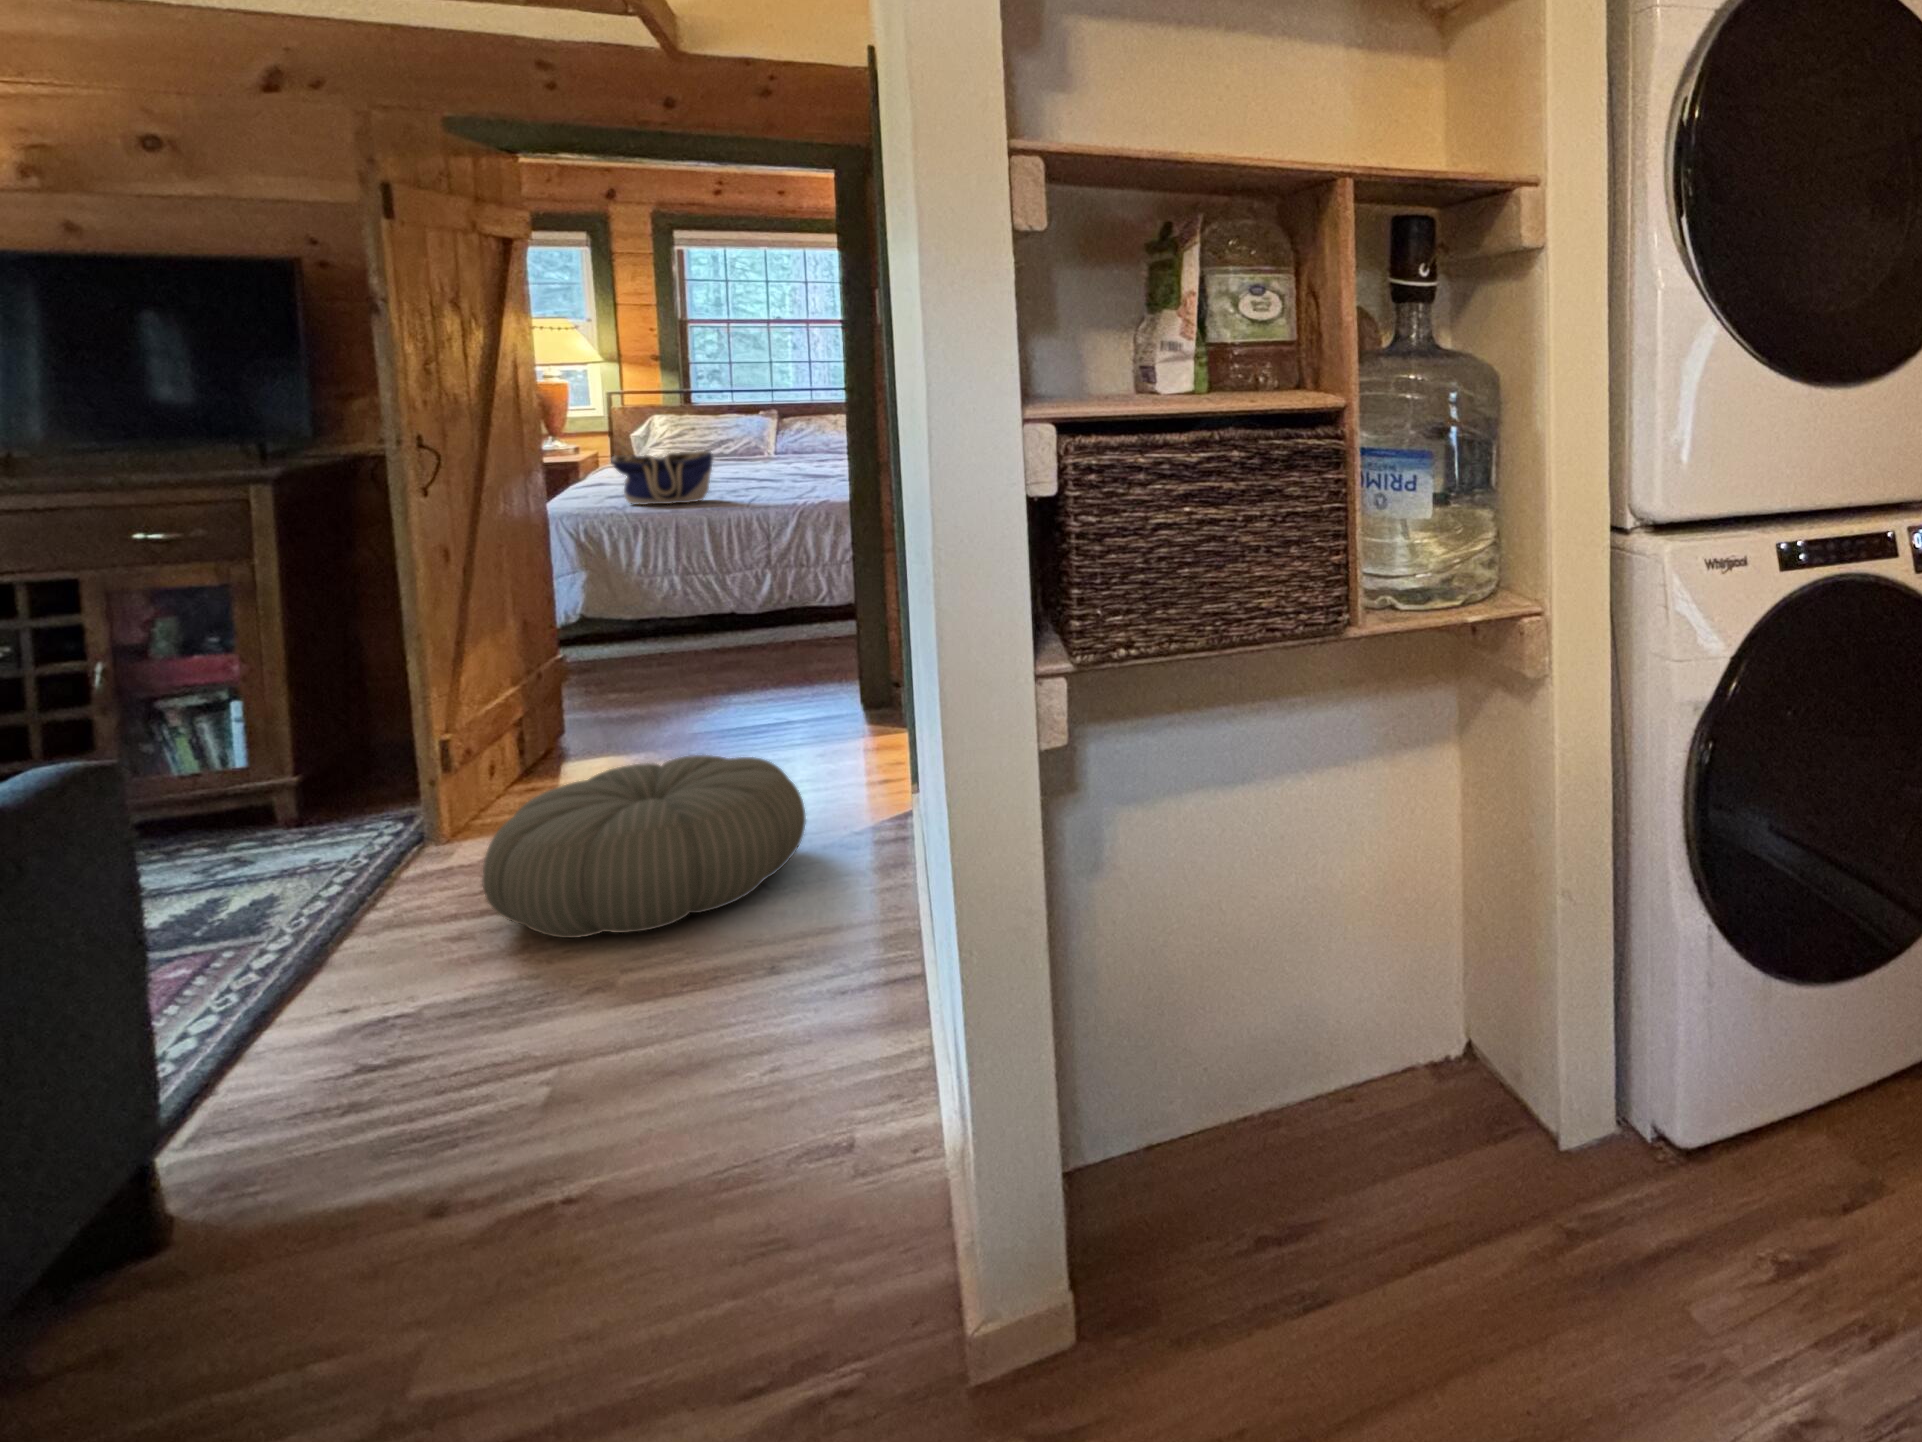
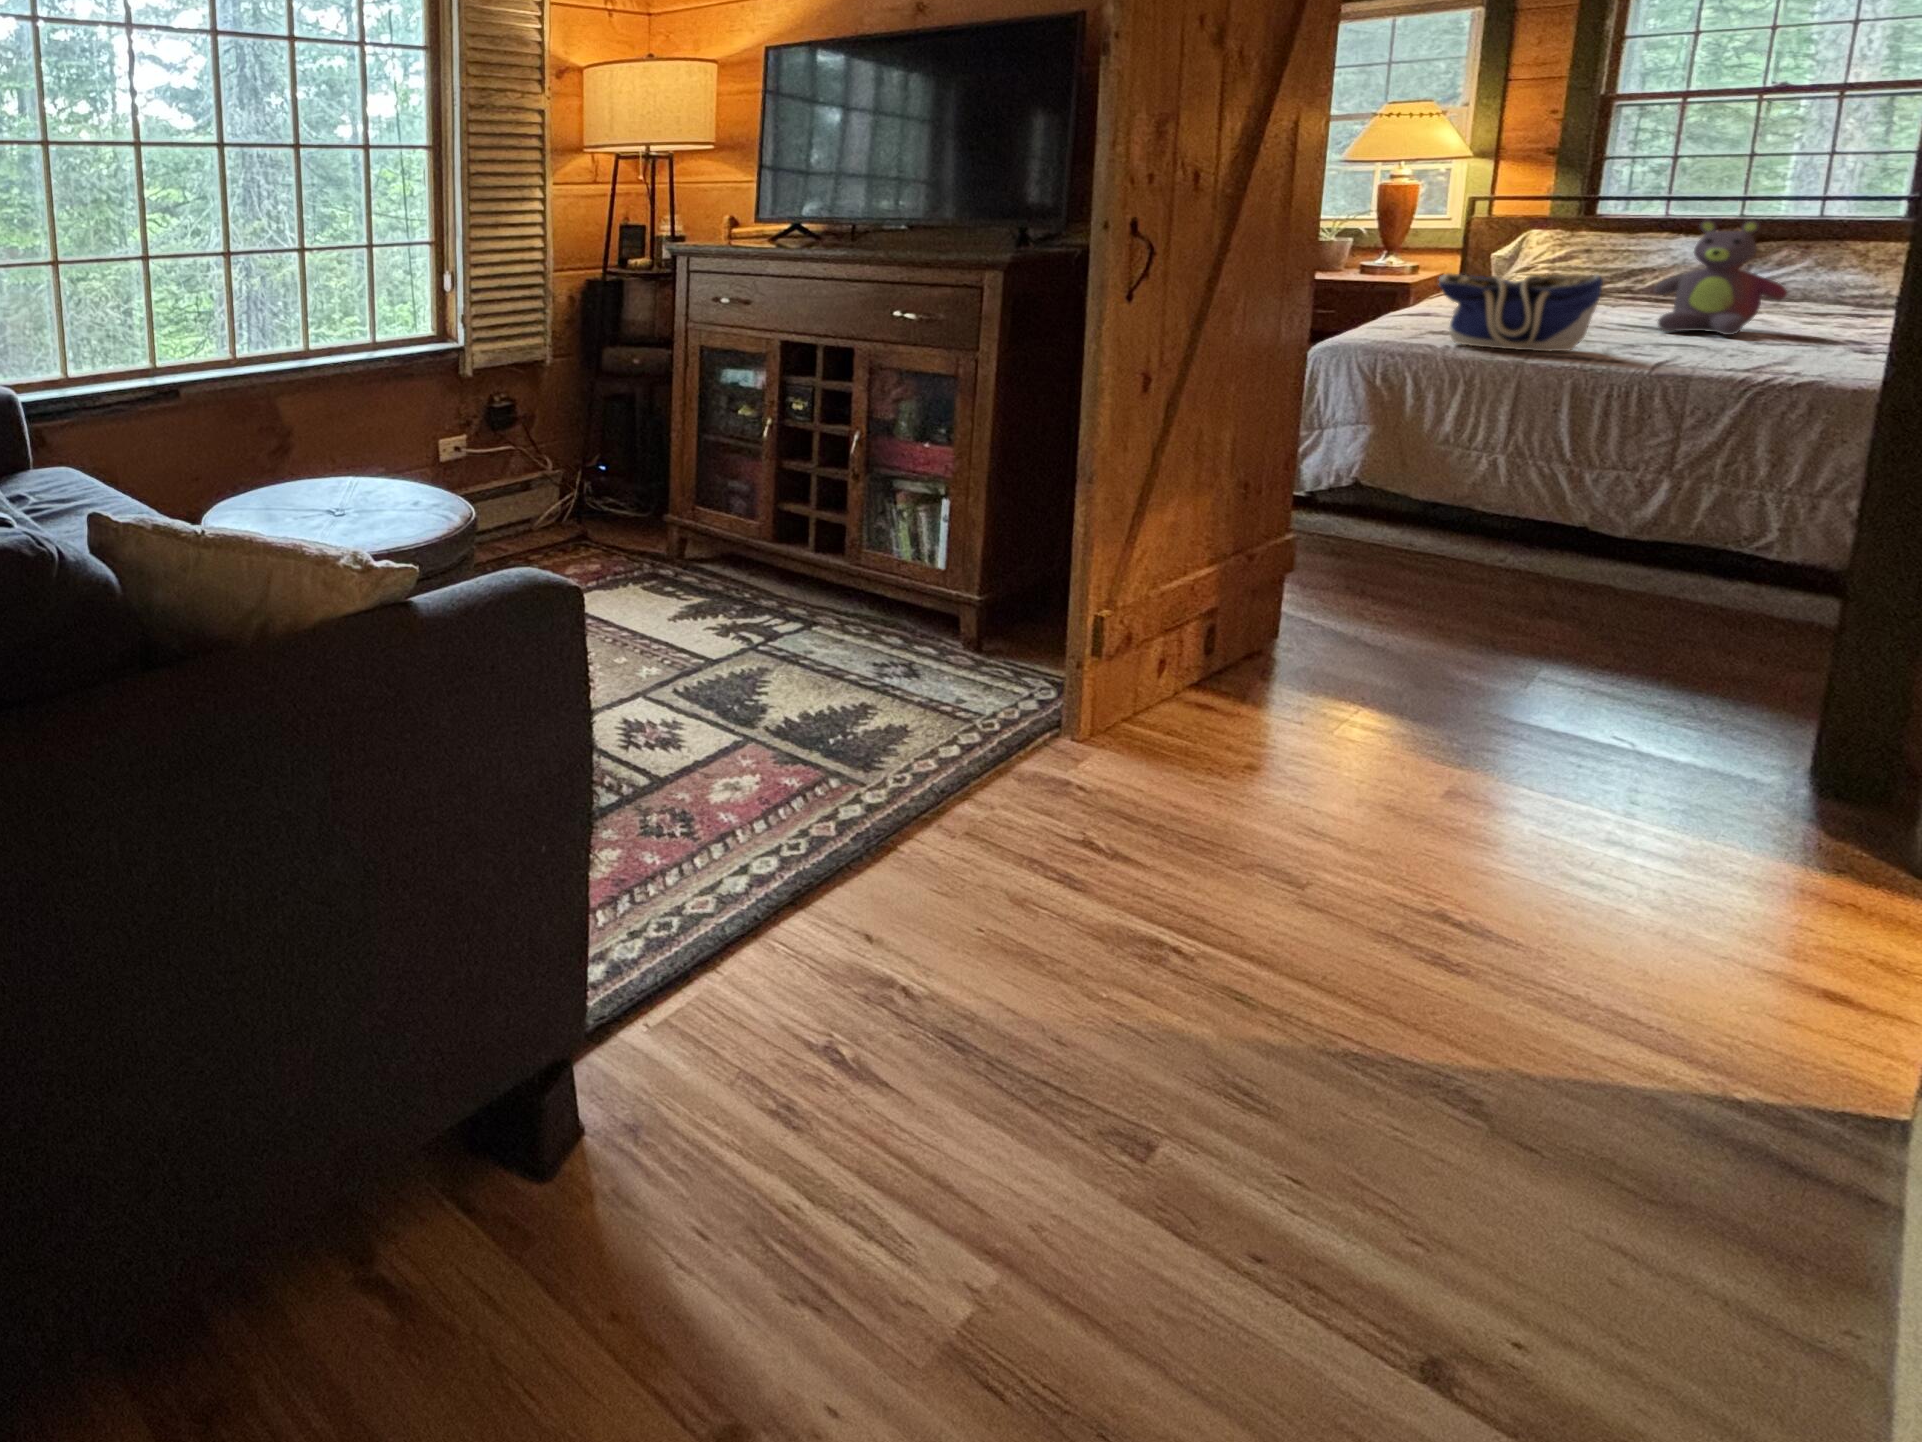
stuffed bear: none [739,410,805,482] -> present [1654,220,1787,335]
pouf: present [482,755,806,938] -> none [1052,756,1631,1140]

